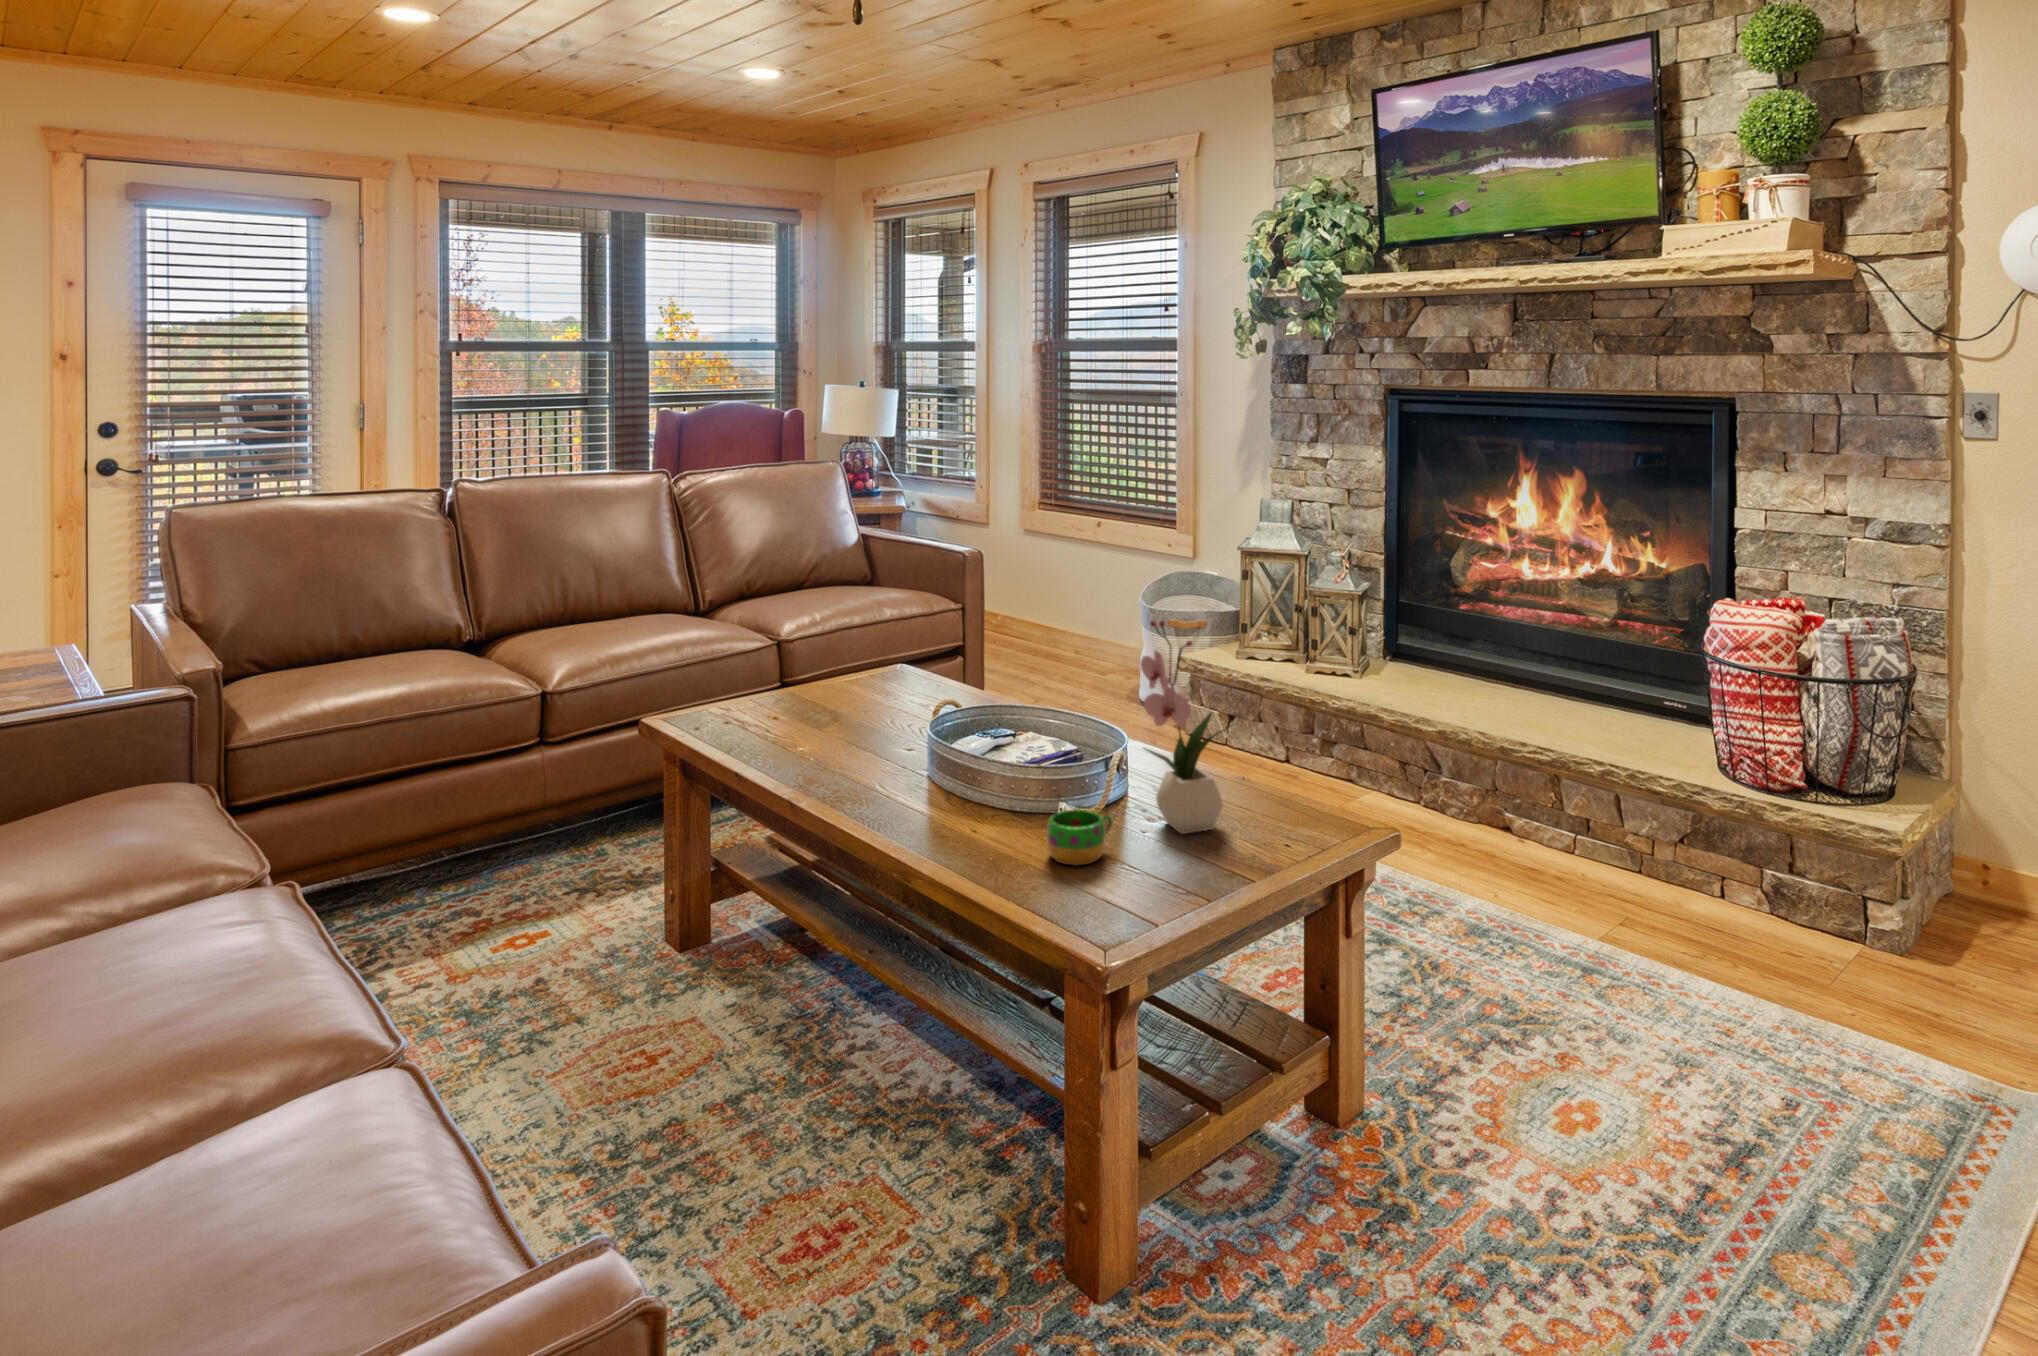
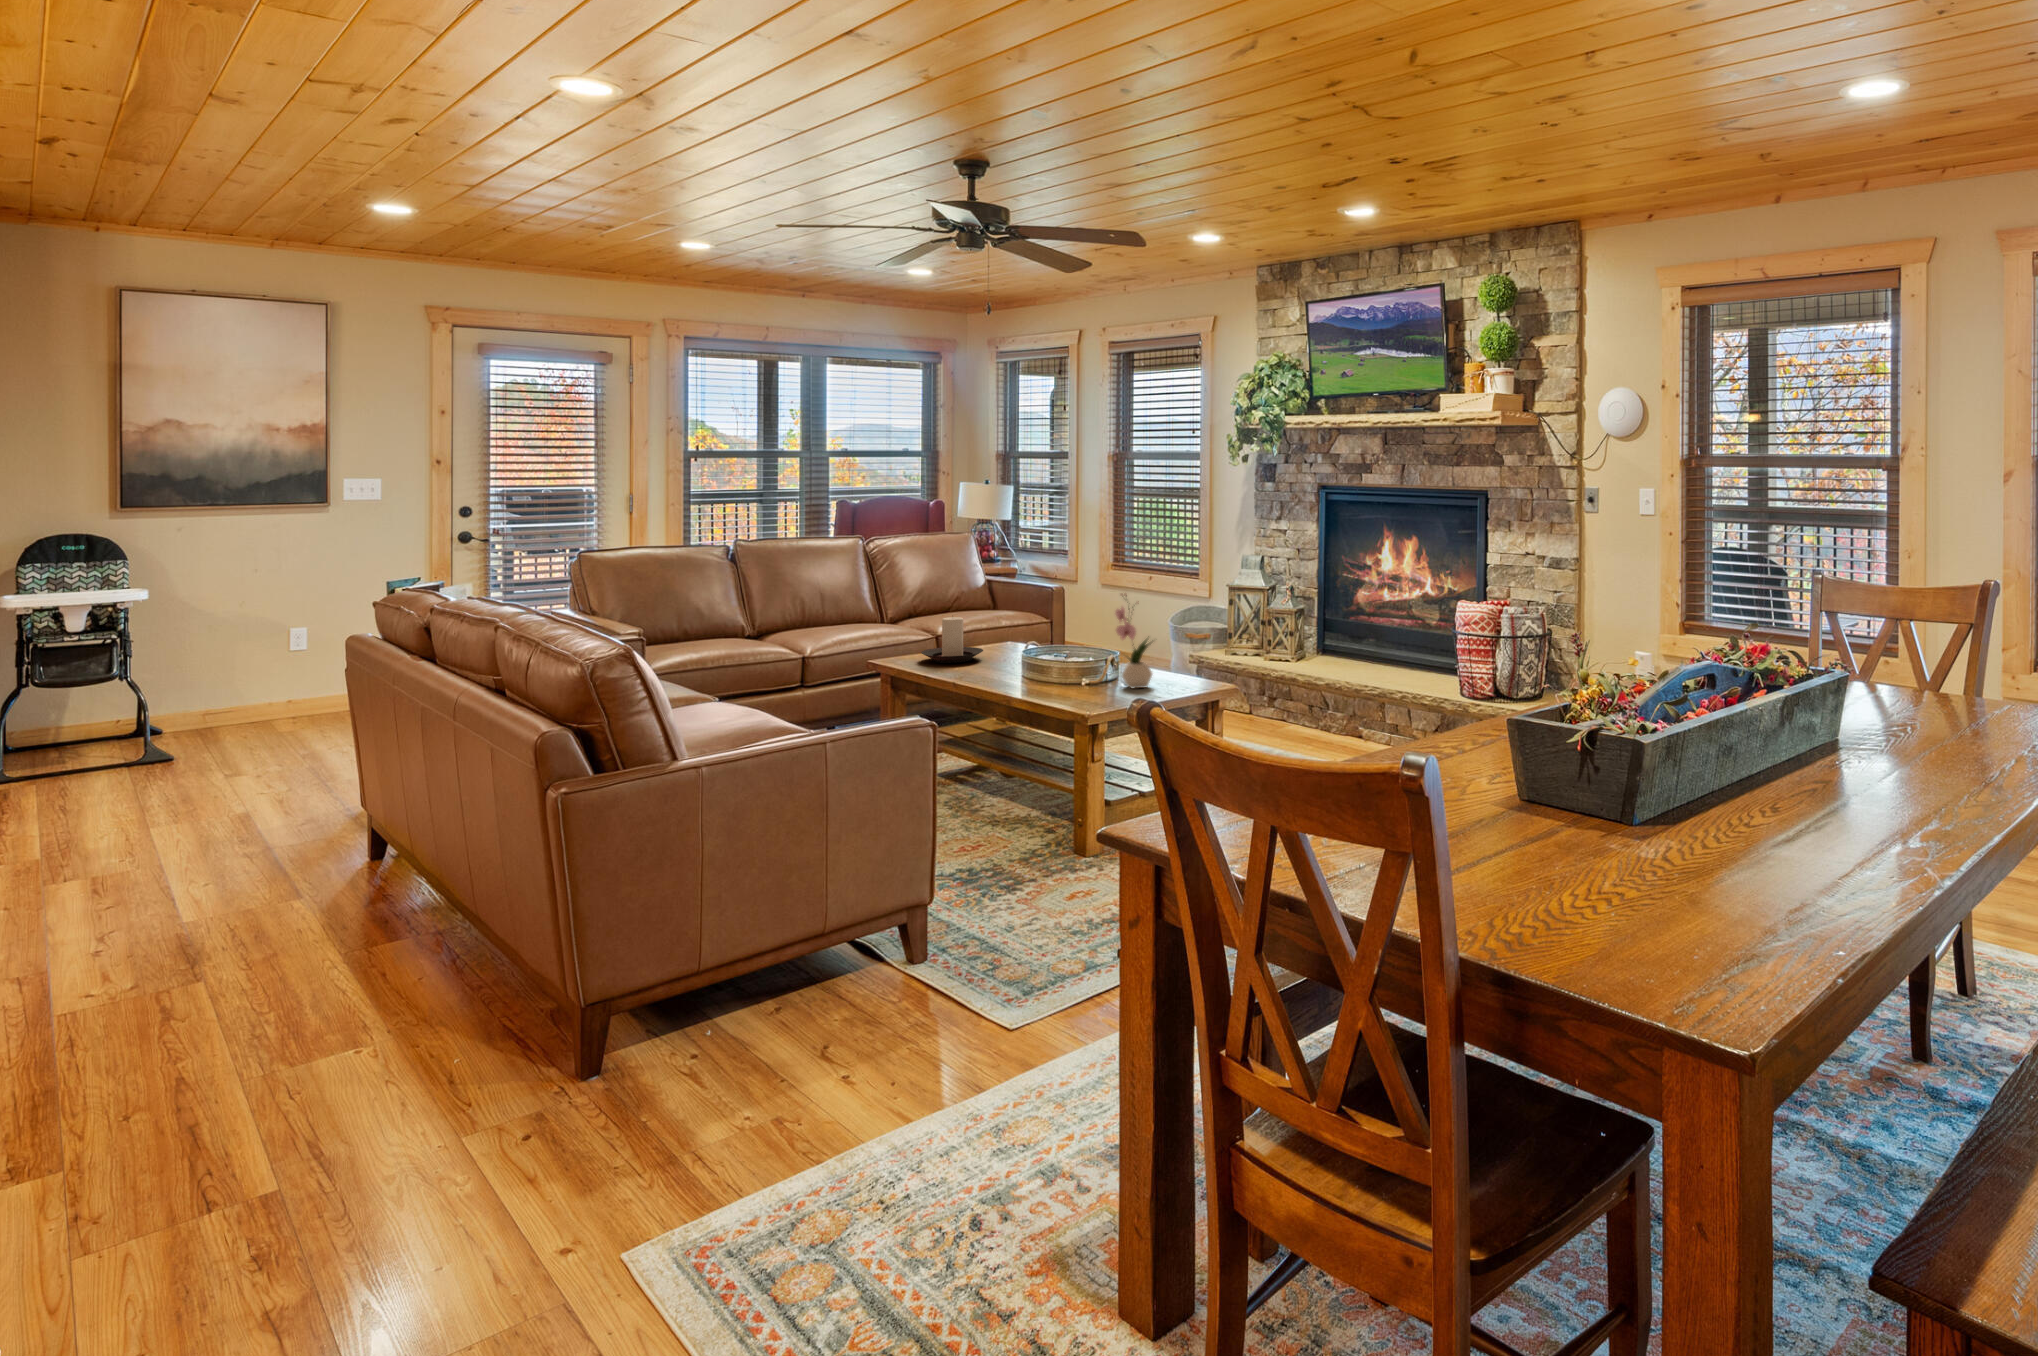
candle holder: none [742,636,859,732] -> present [921,617,983,663]
mug: present [1047,809,1112,866] -> none [1068,675,1099,696]

